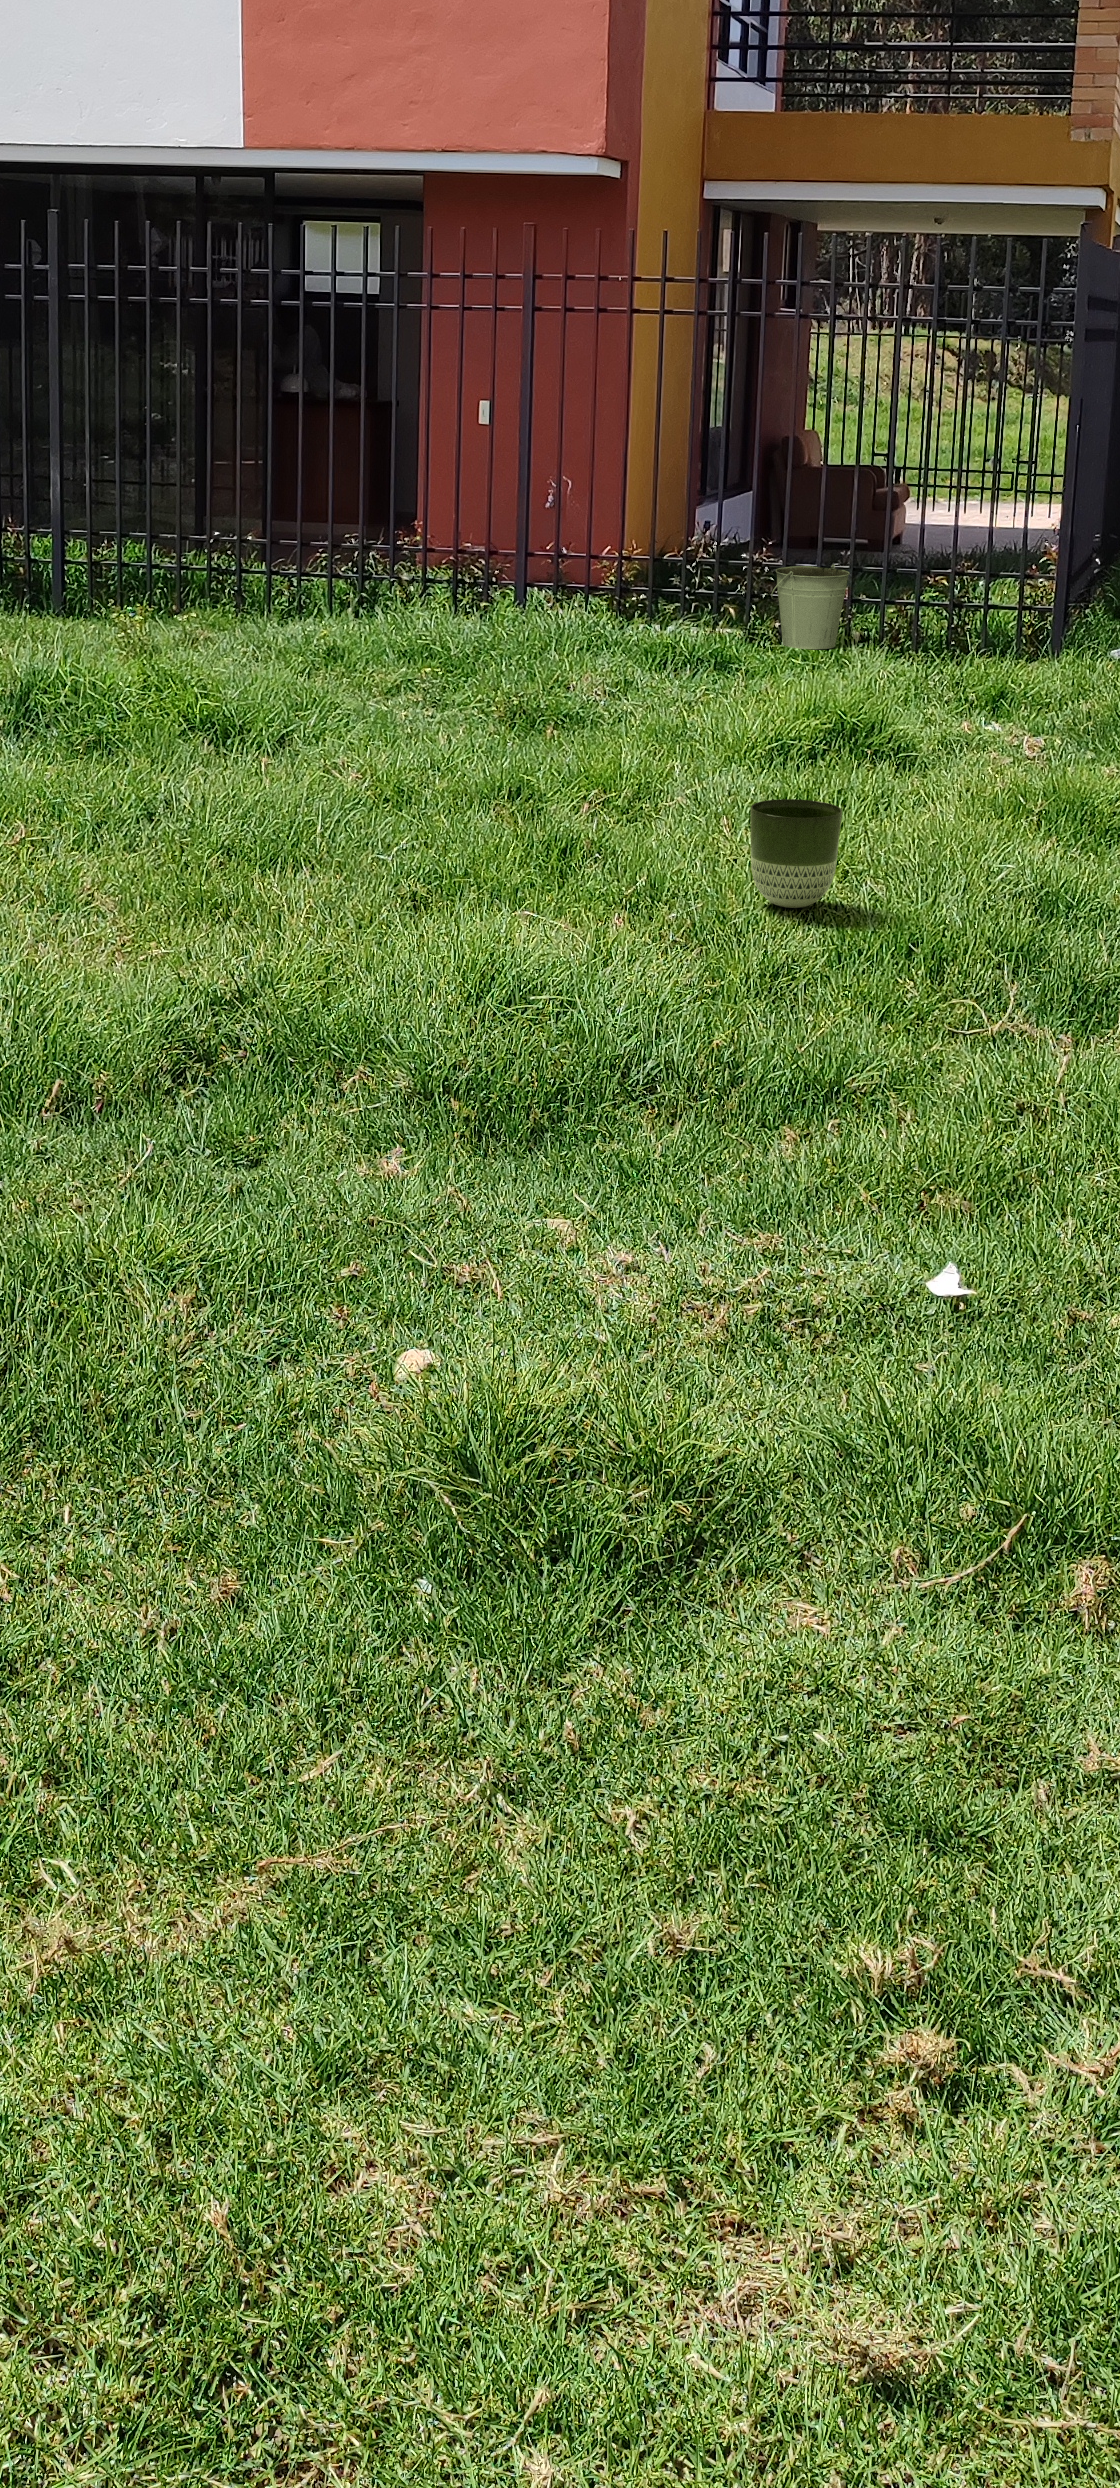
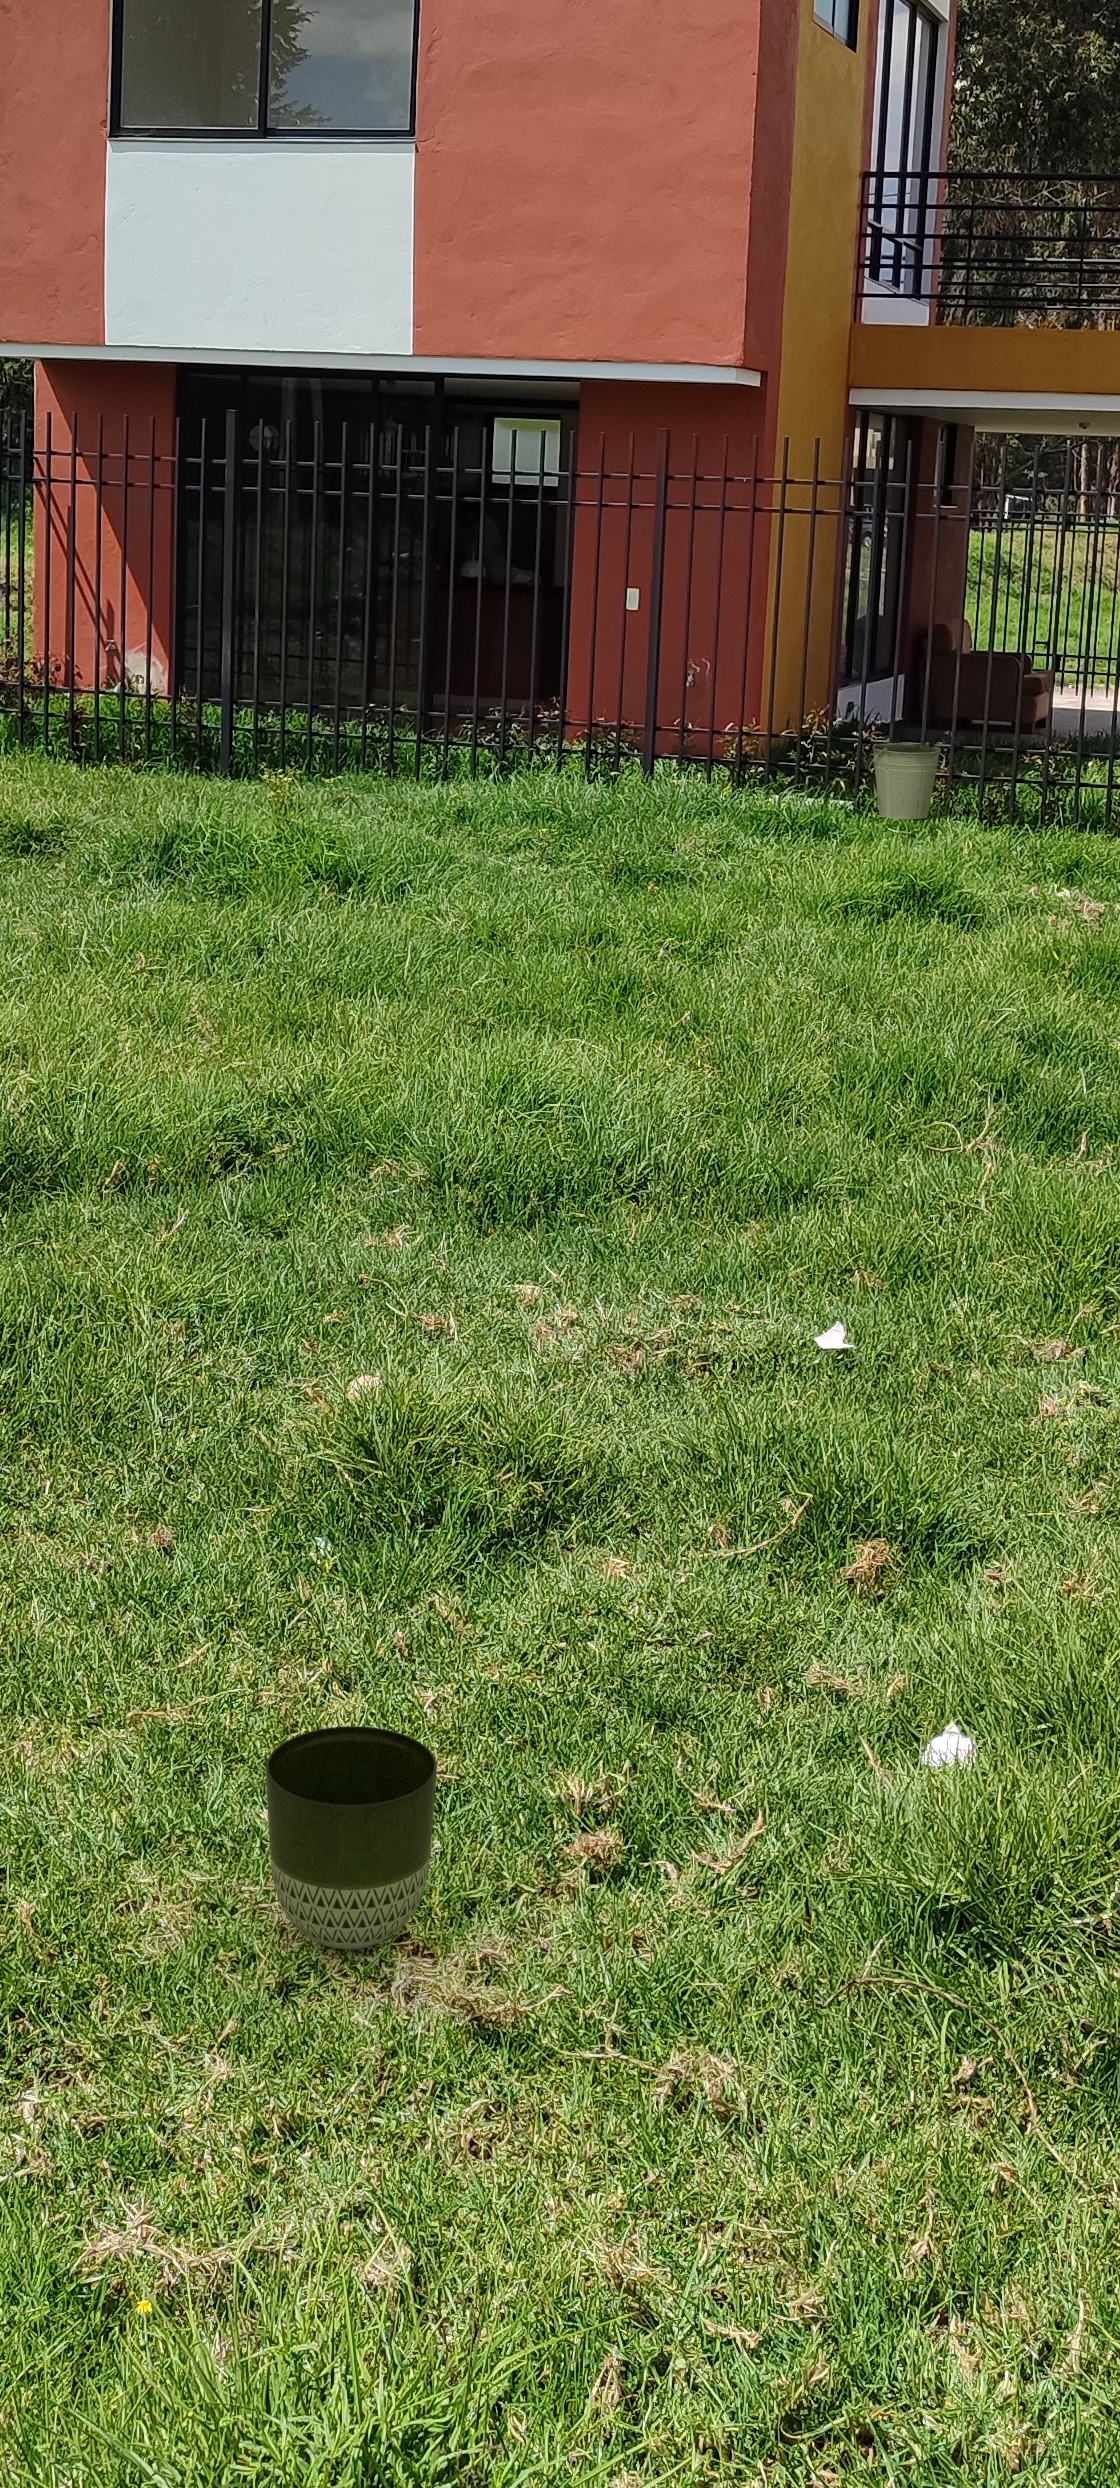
planter: present [751,799,842,908] -> present [266,1726,437,1949]

